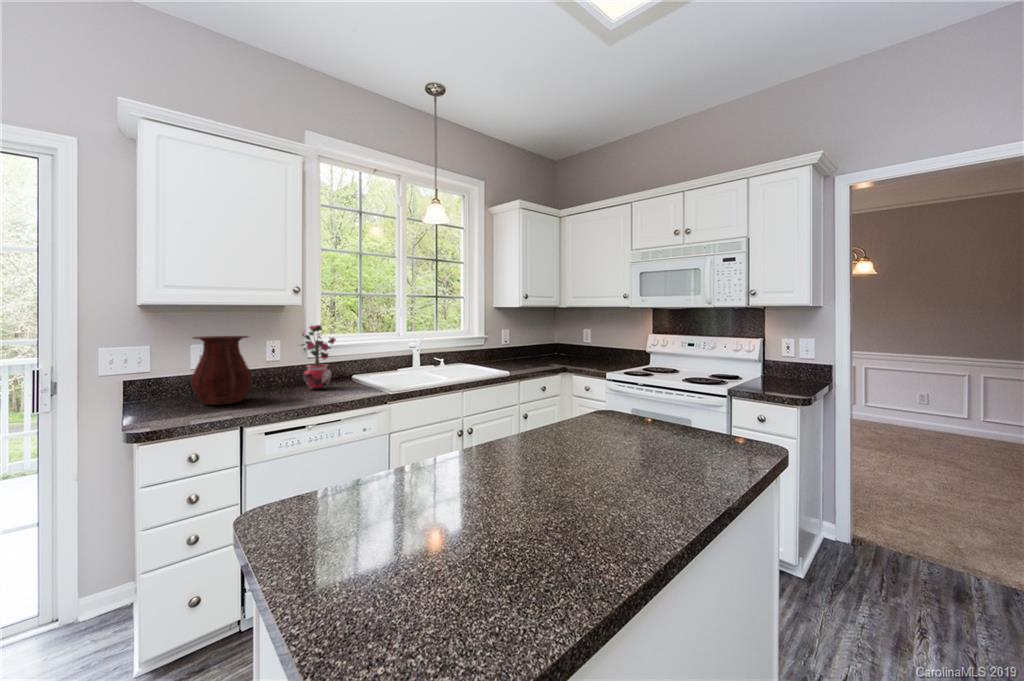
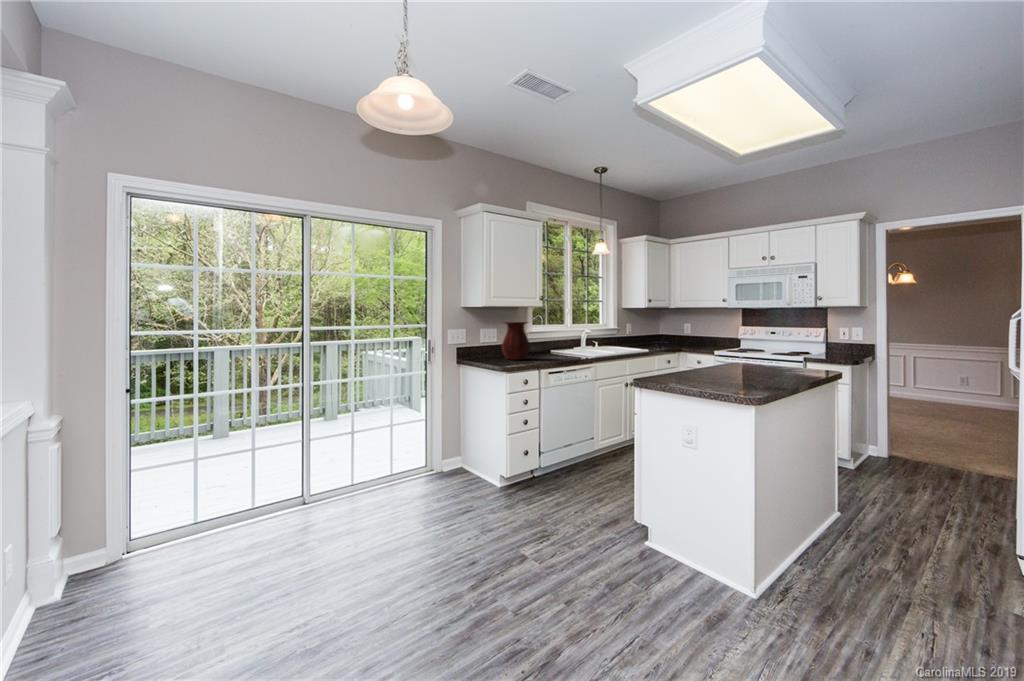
potted plant: present [301,325,336,390] -> none [536,316,557,356]

